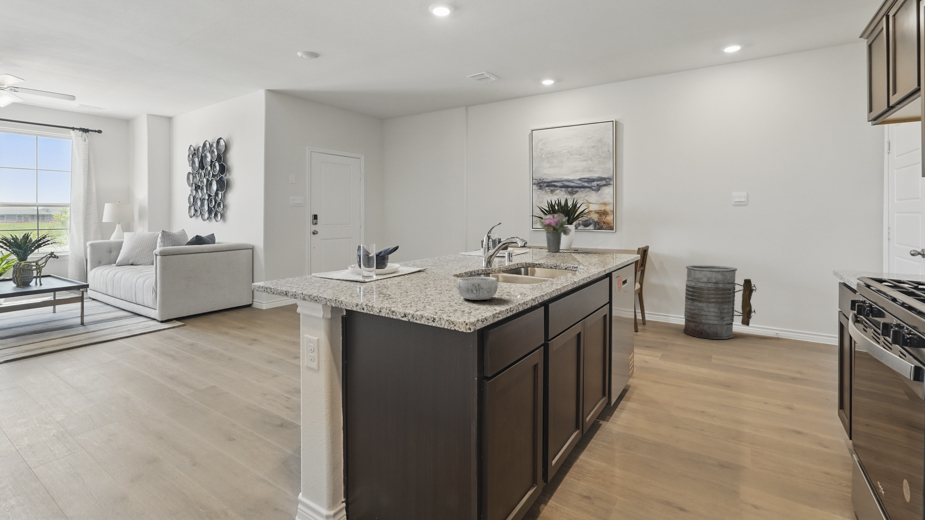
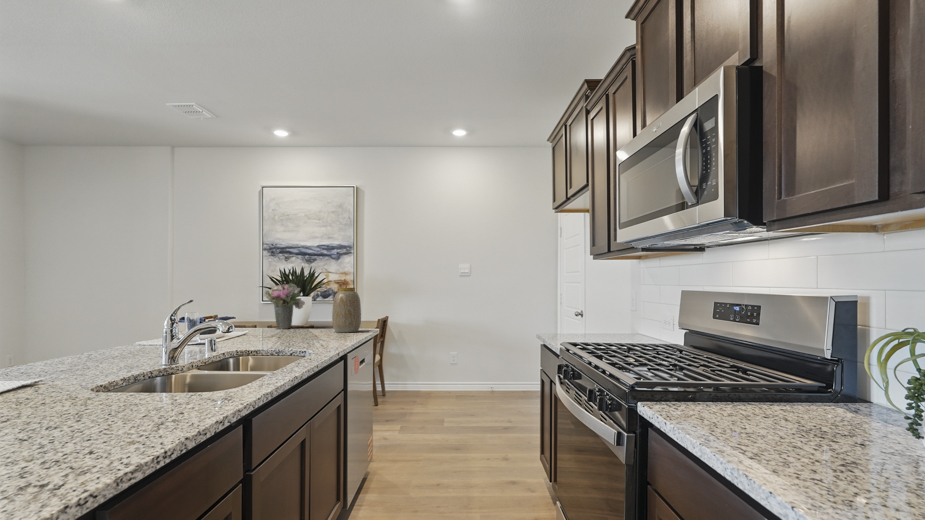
vase: none [596,216,623,257] -> present [332,288,361,333]
trash can: present [684,265,756,339] -> none [422,332,481,404]
decorative bowl: present [458,277,498,300] -> none [70,392,156,439]

